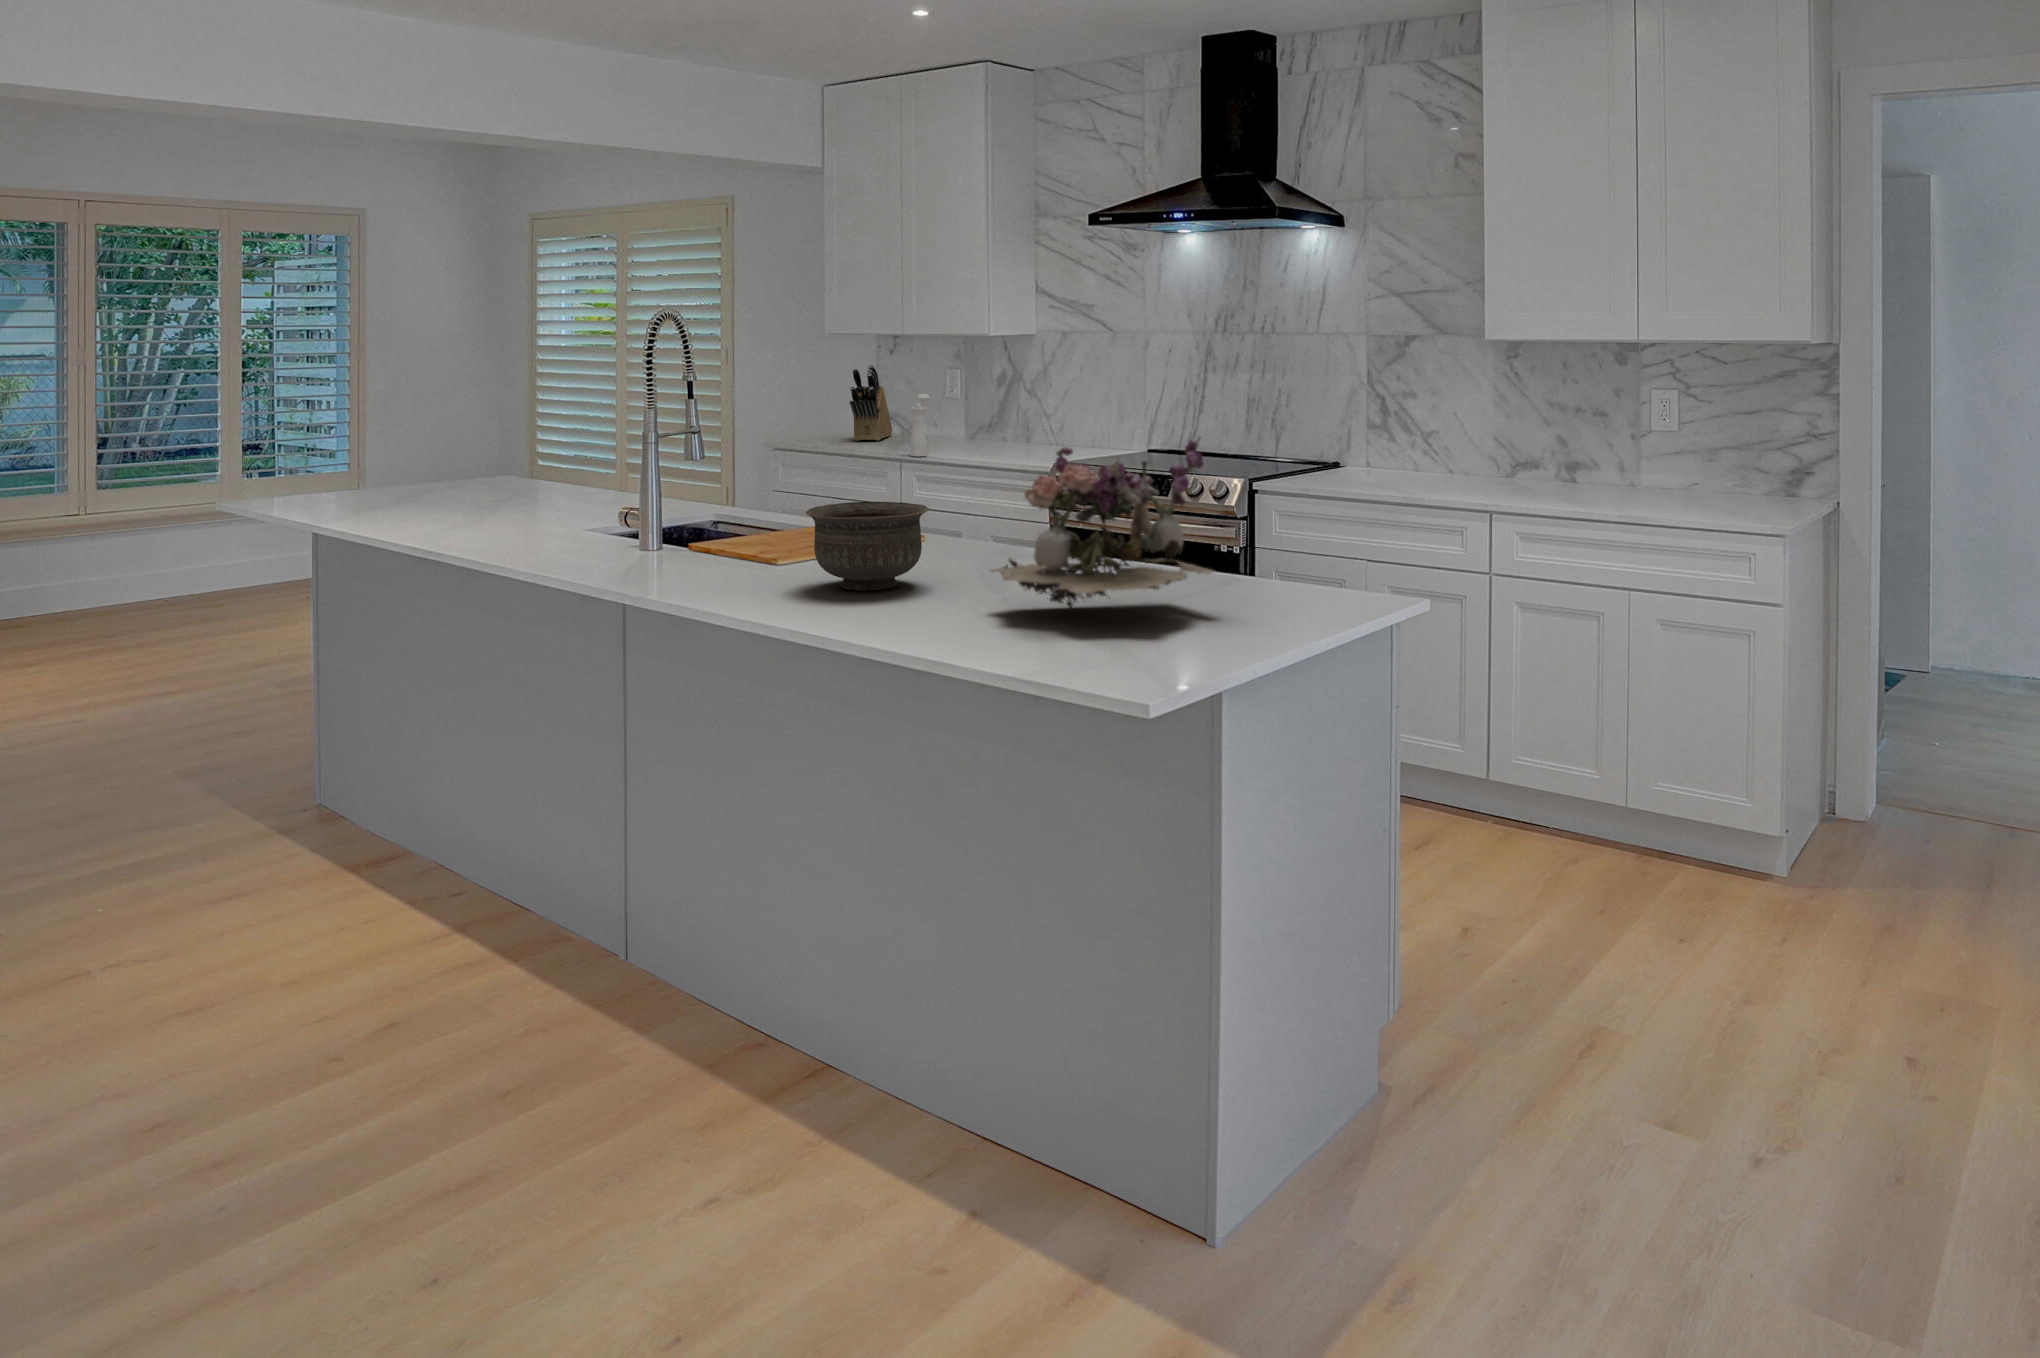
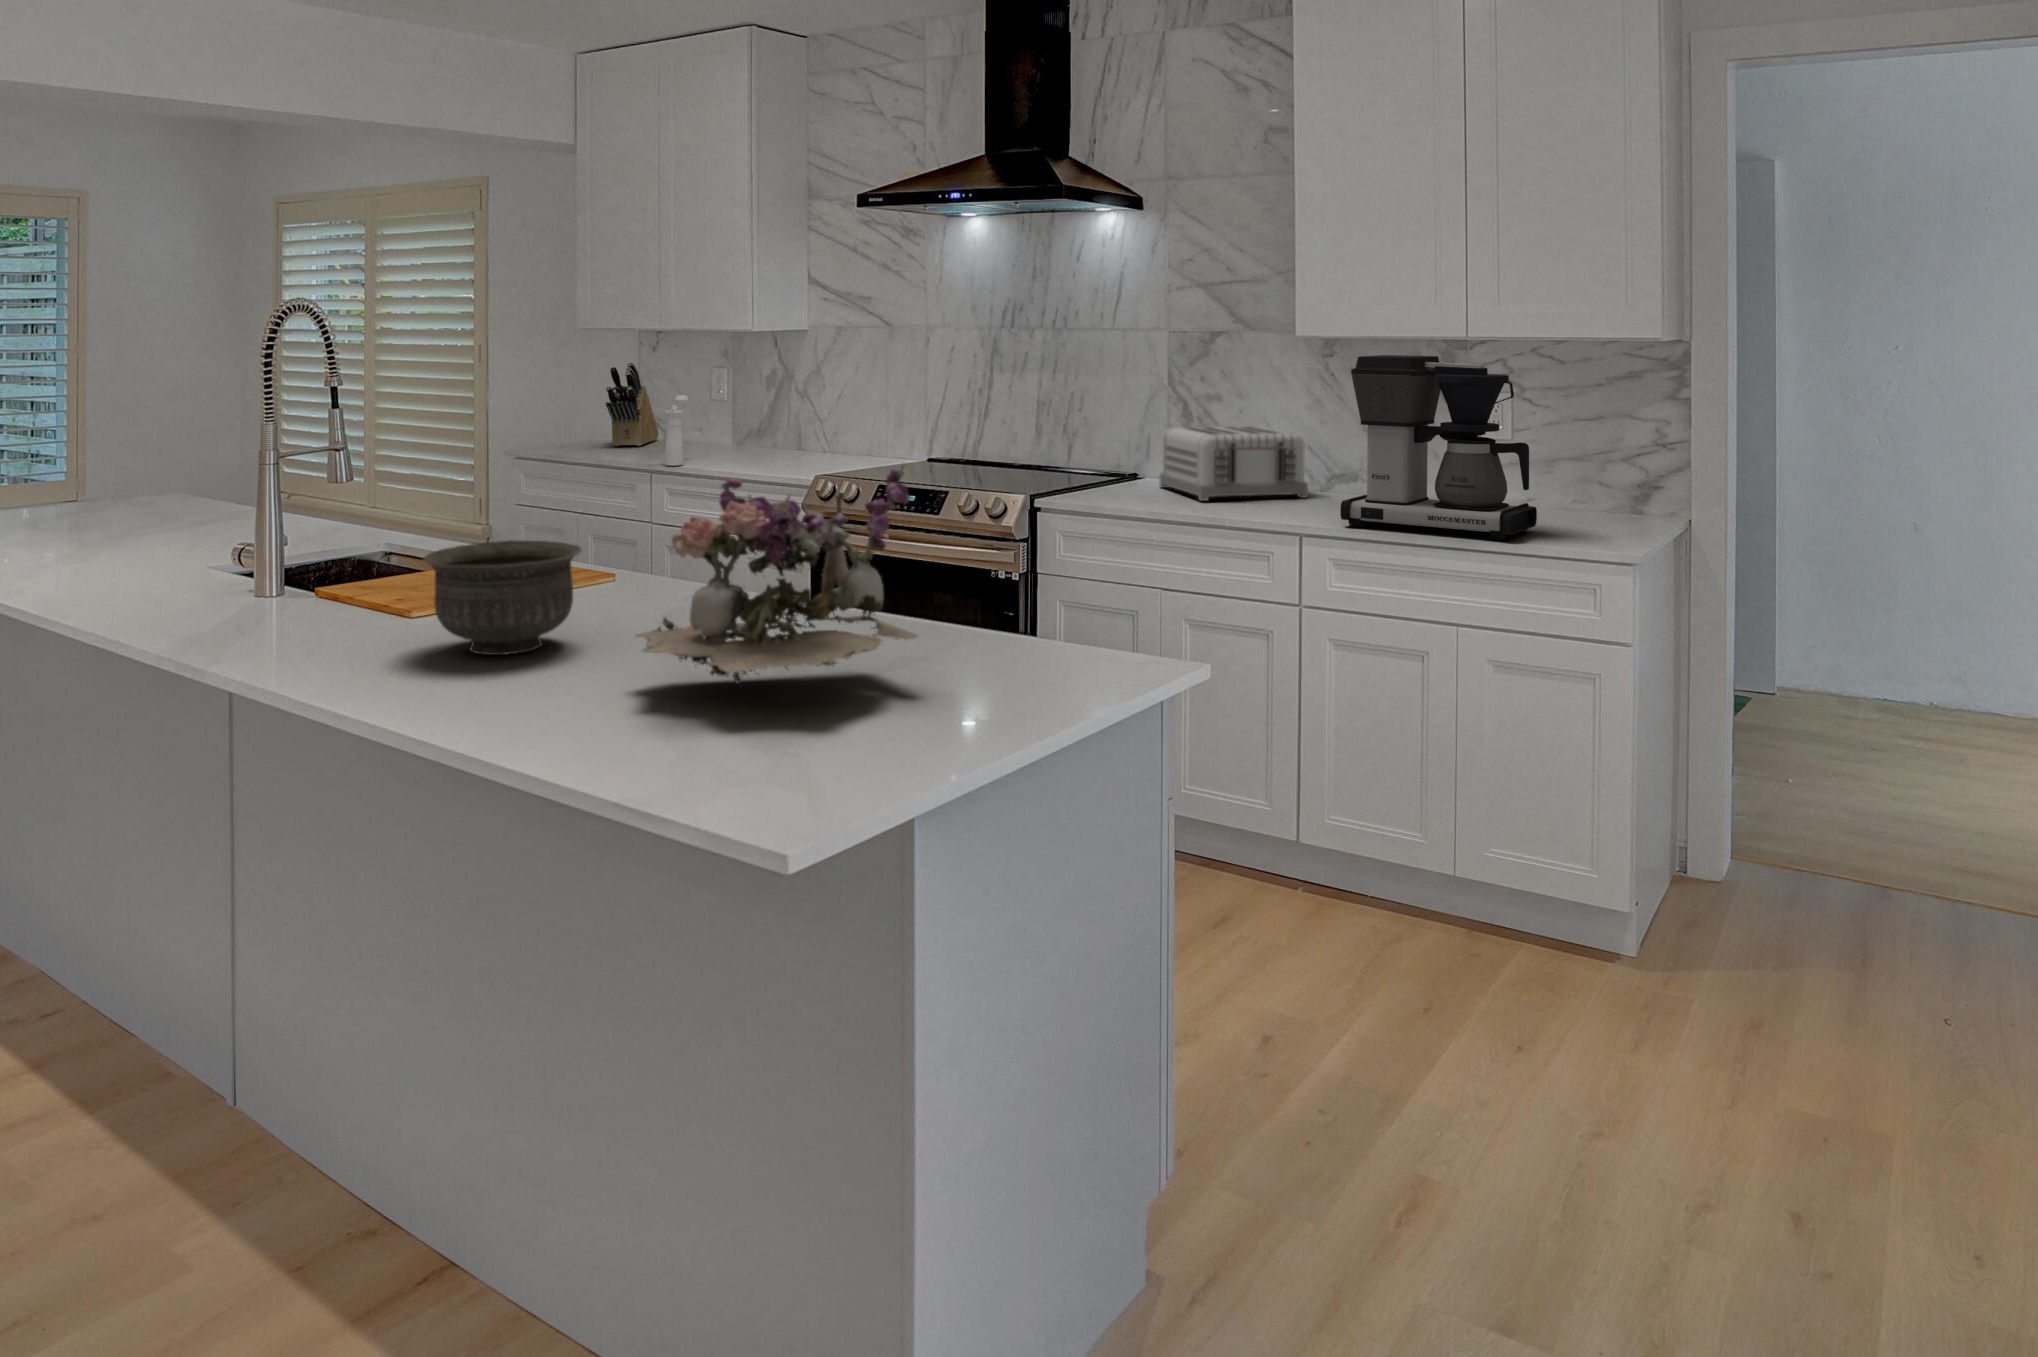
coffee maker: none [1530,356,1704,516] -> present [1340,355,1537,540]
toaster: none [1362,420,1497,485] -> present [1160,426,1308,501]

